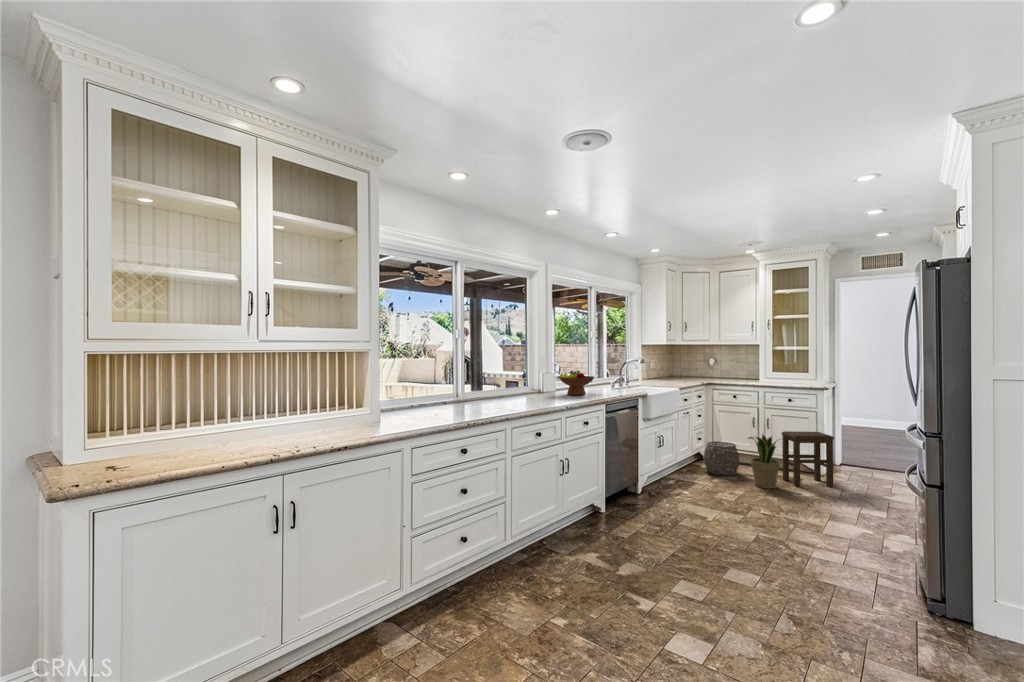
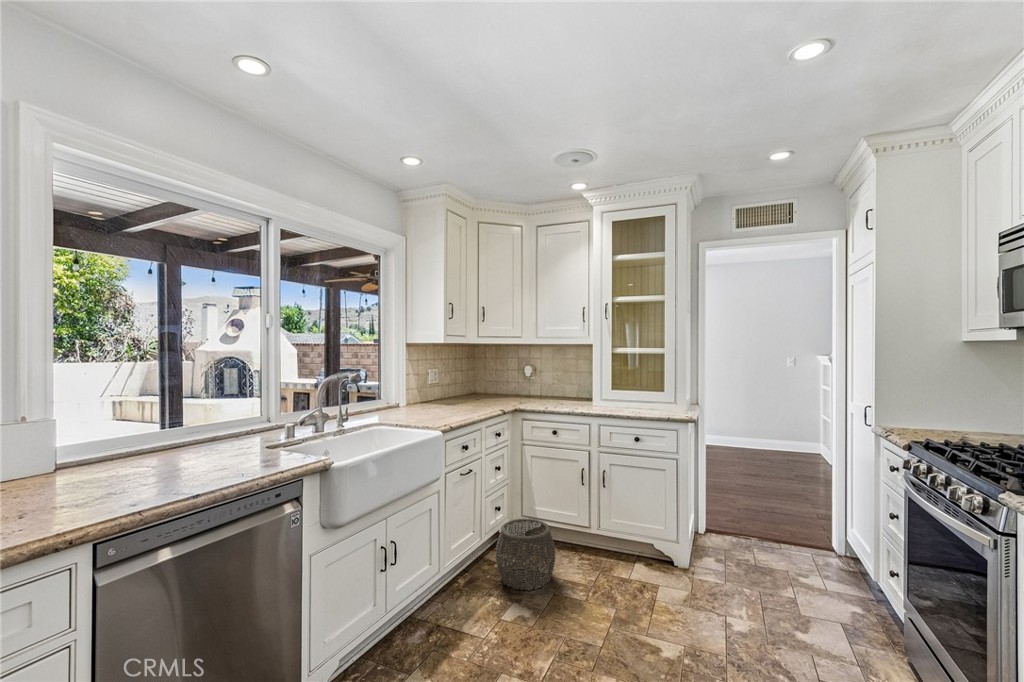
fruit bowl: present [559,371,595,395] -> none [22,430,162,504]
stool: present [781,431,834,487] -> none [624,498,710,613]
potted plant: present [748,435,780,489] -> none [562,521,625,631]

